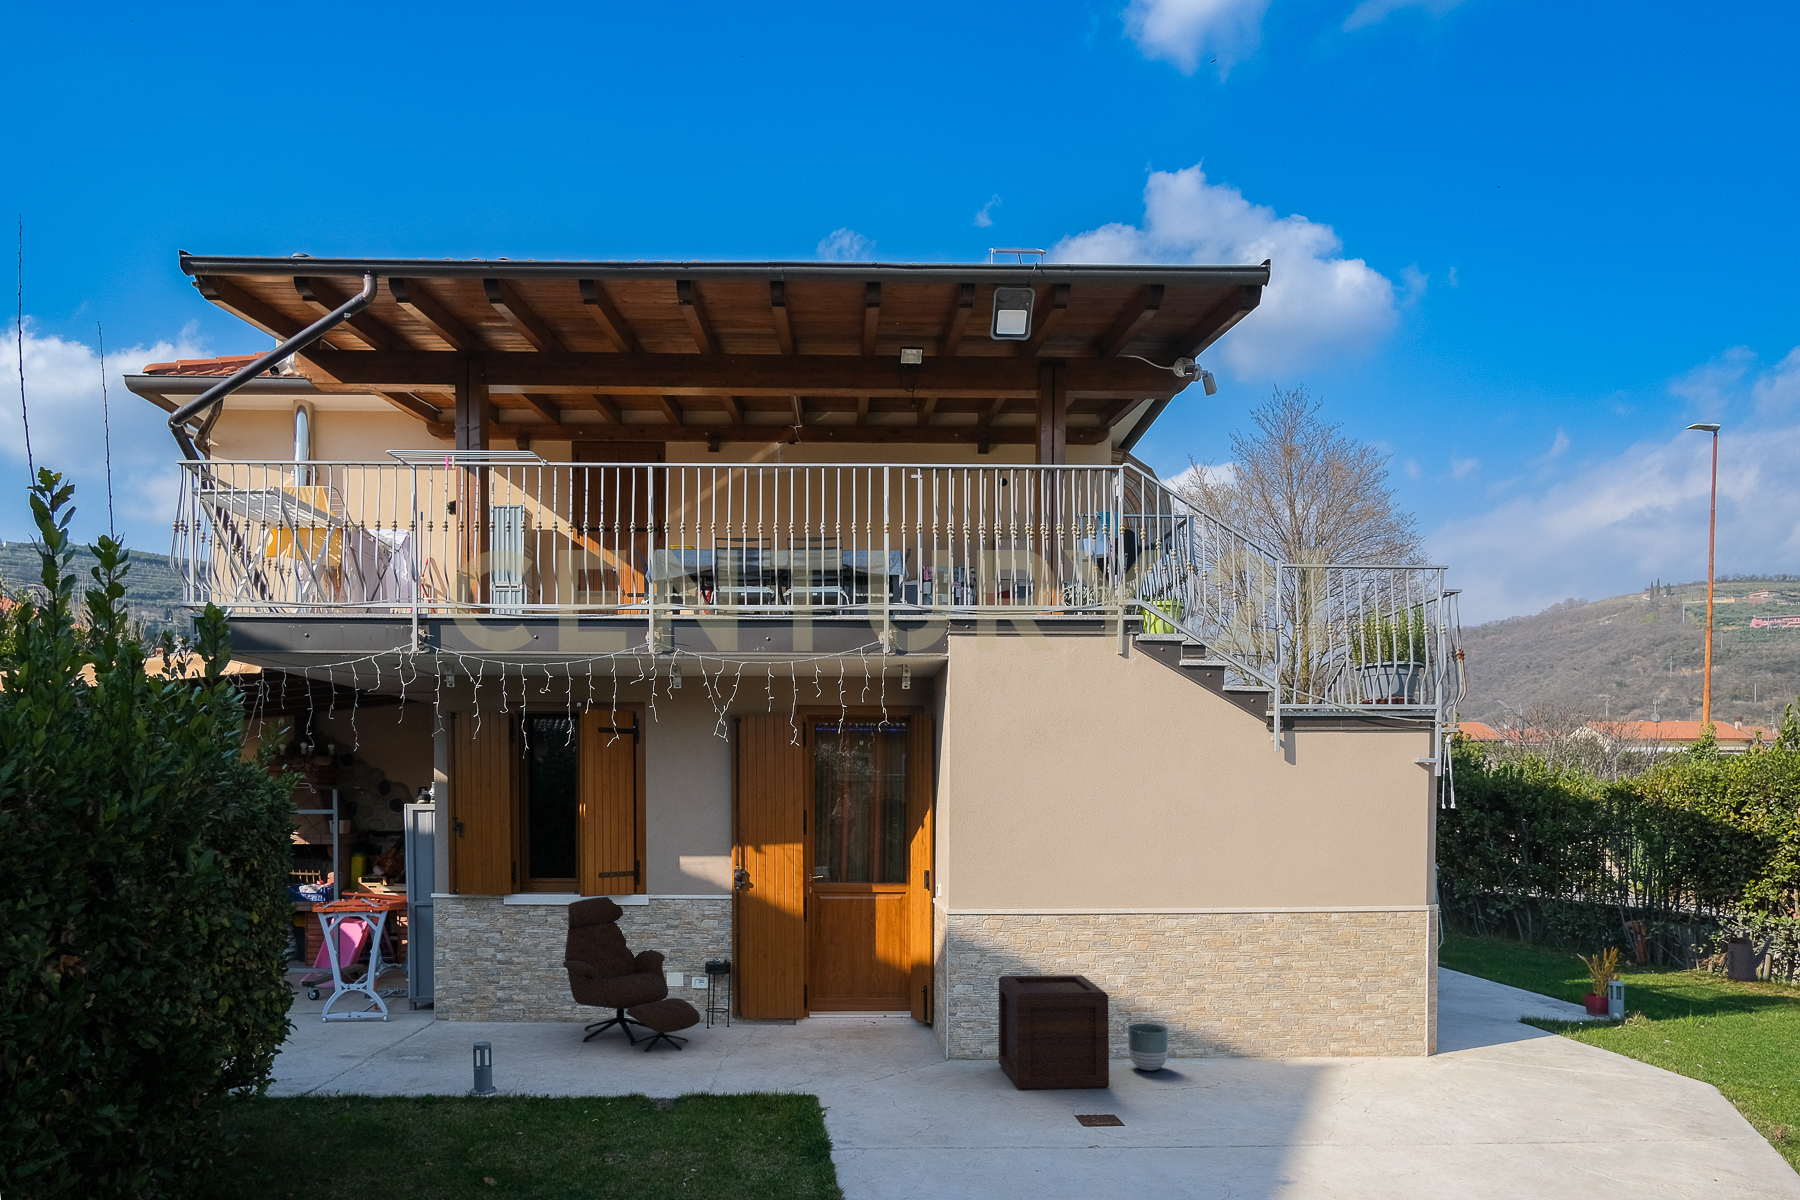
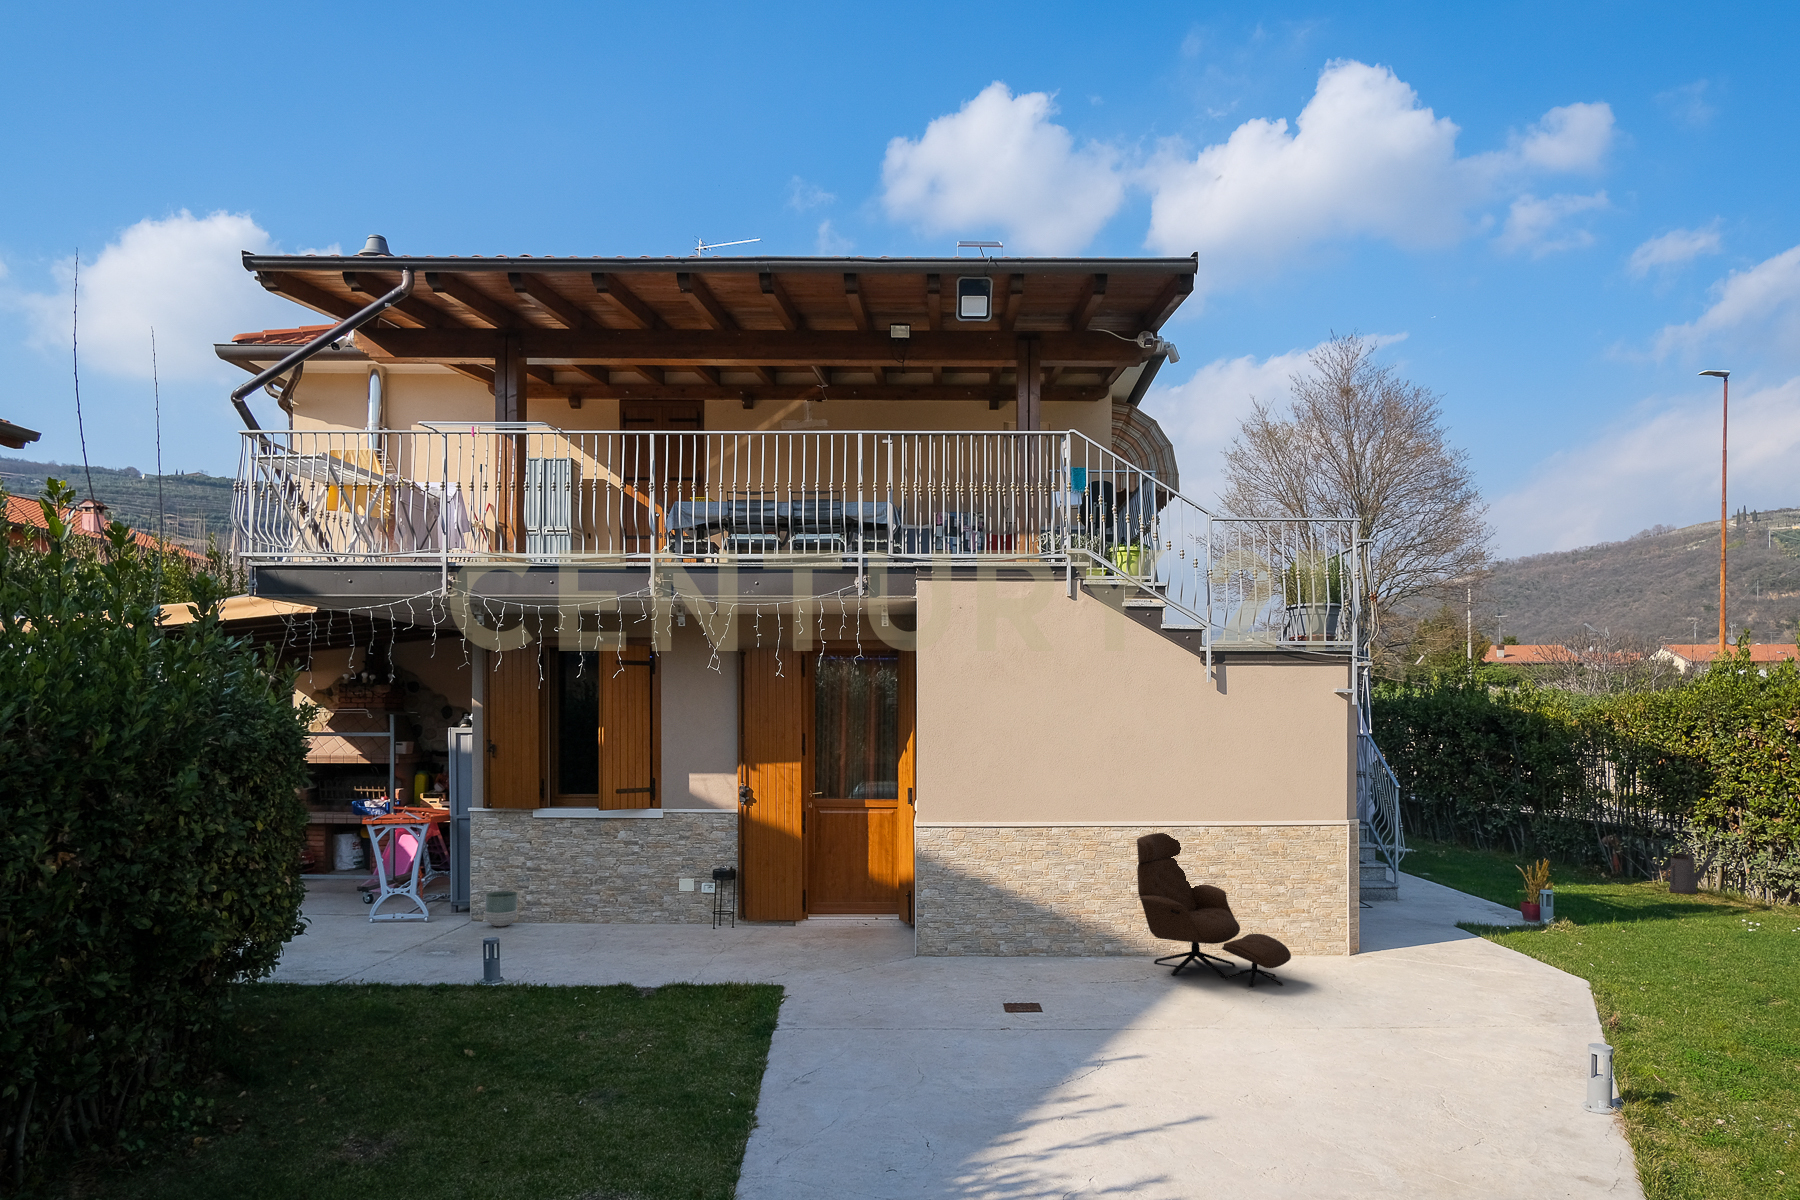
lounge chair: present [563,897,700,1052] -> present [1137,833,1291,987]
wooden crate: present [999,975,1109,1090] -> none [960,881,1052,979]
planter: present [1128,1024,1168,1070] -> present [485,891,518,926]

